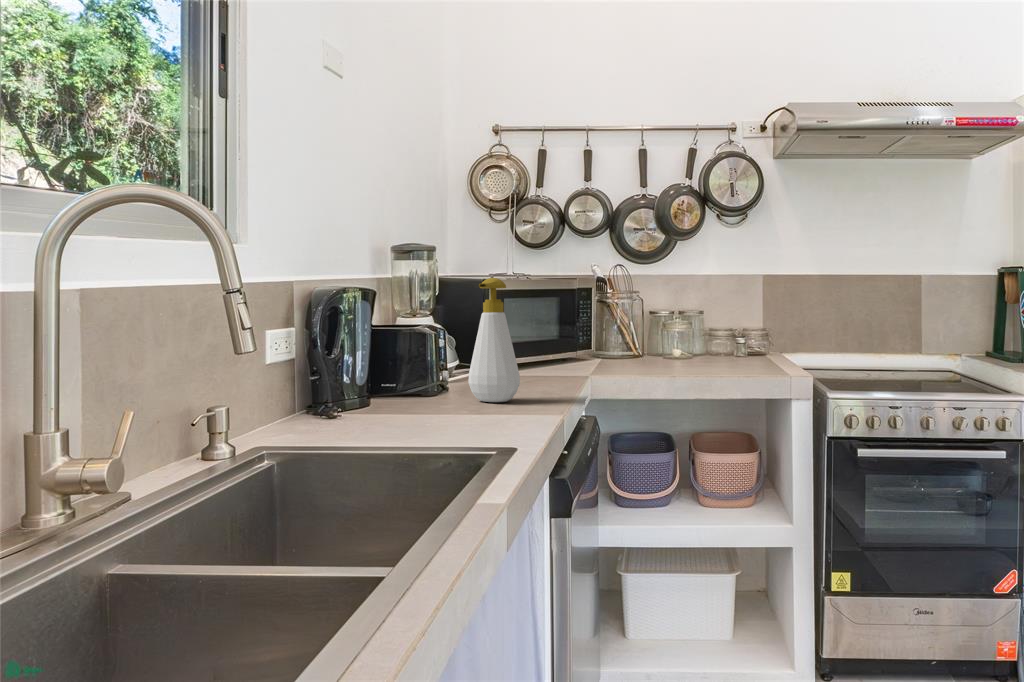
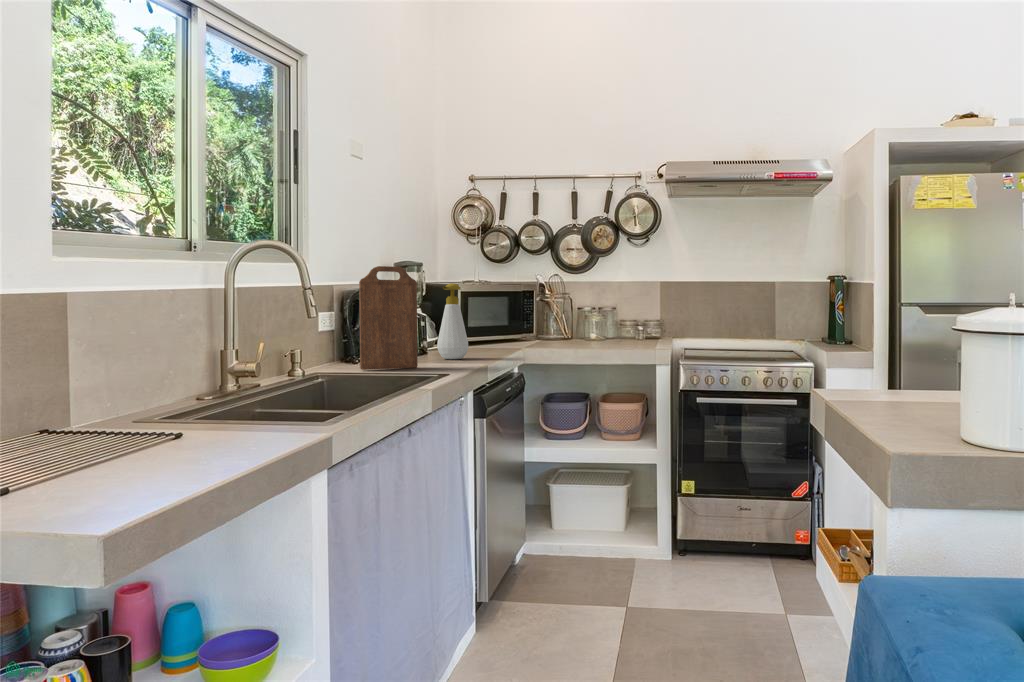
cutting board: none [340,248,443,435] -> present [359,266,418,370]

